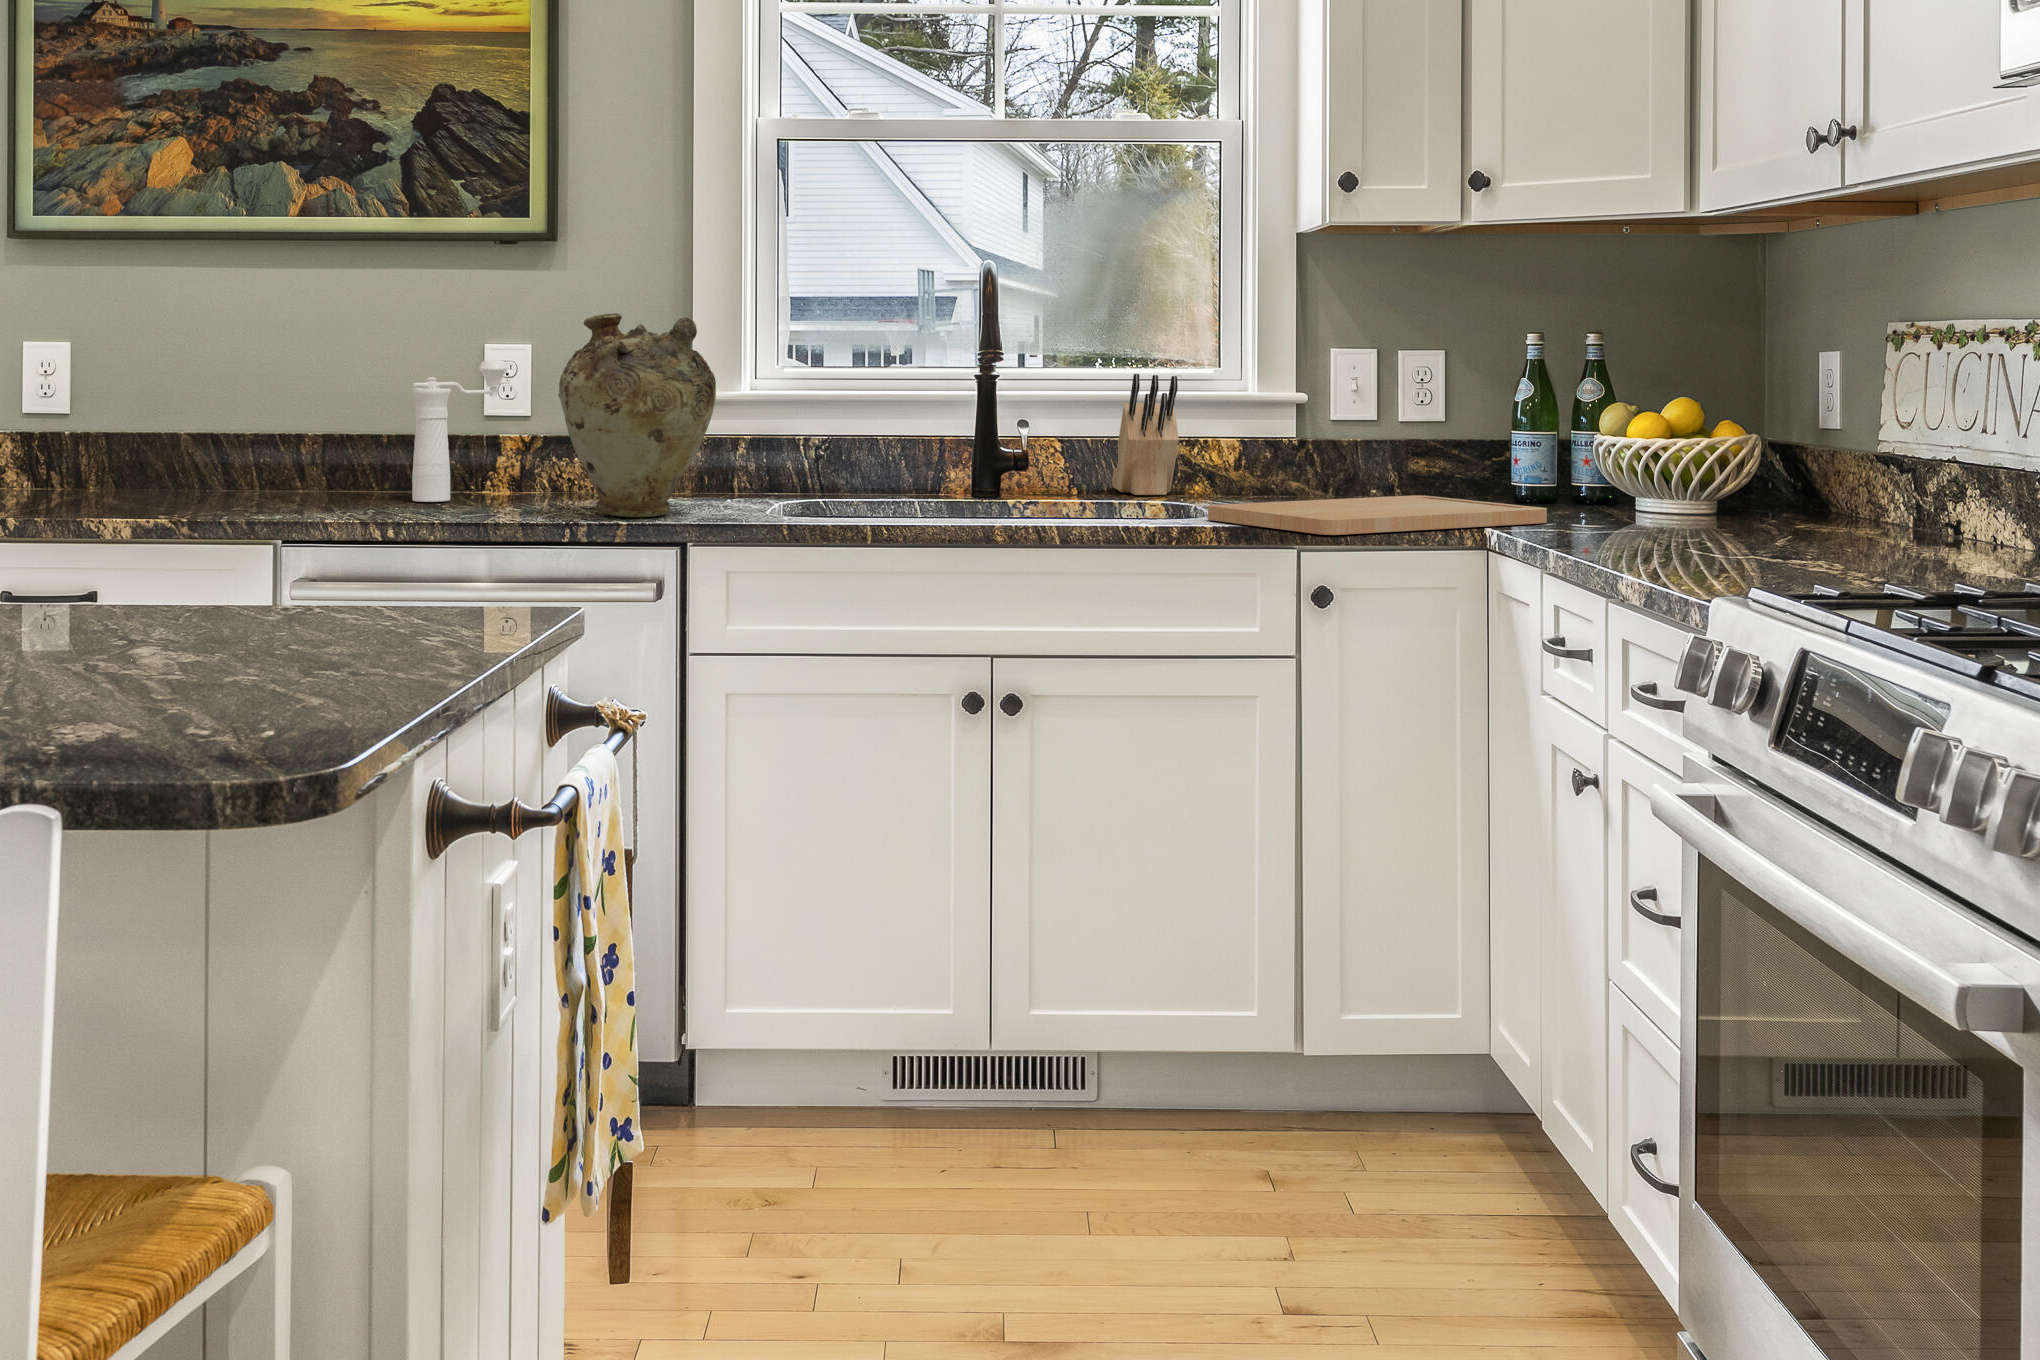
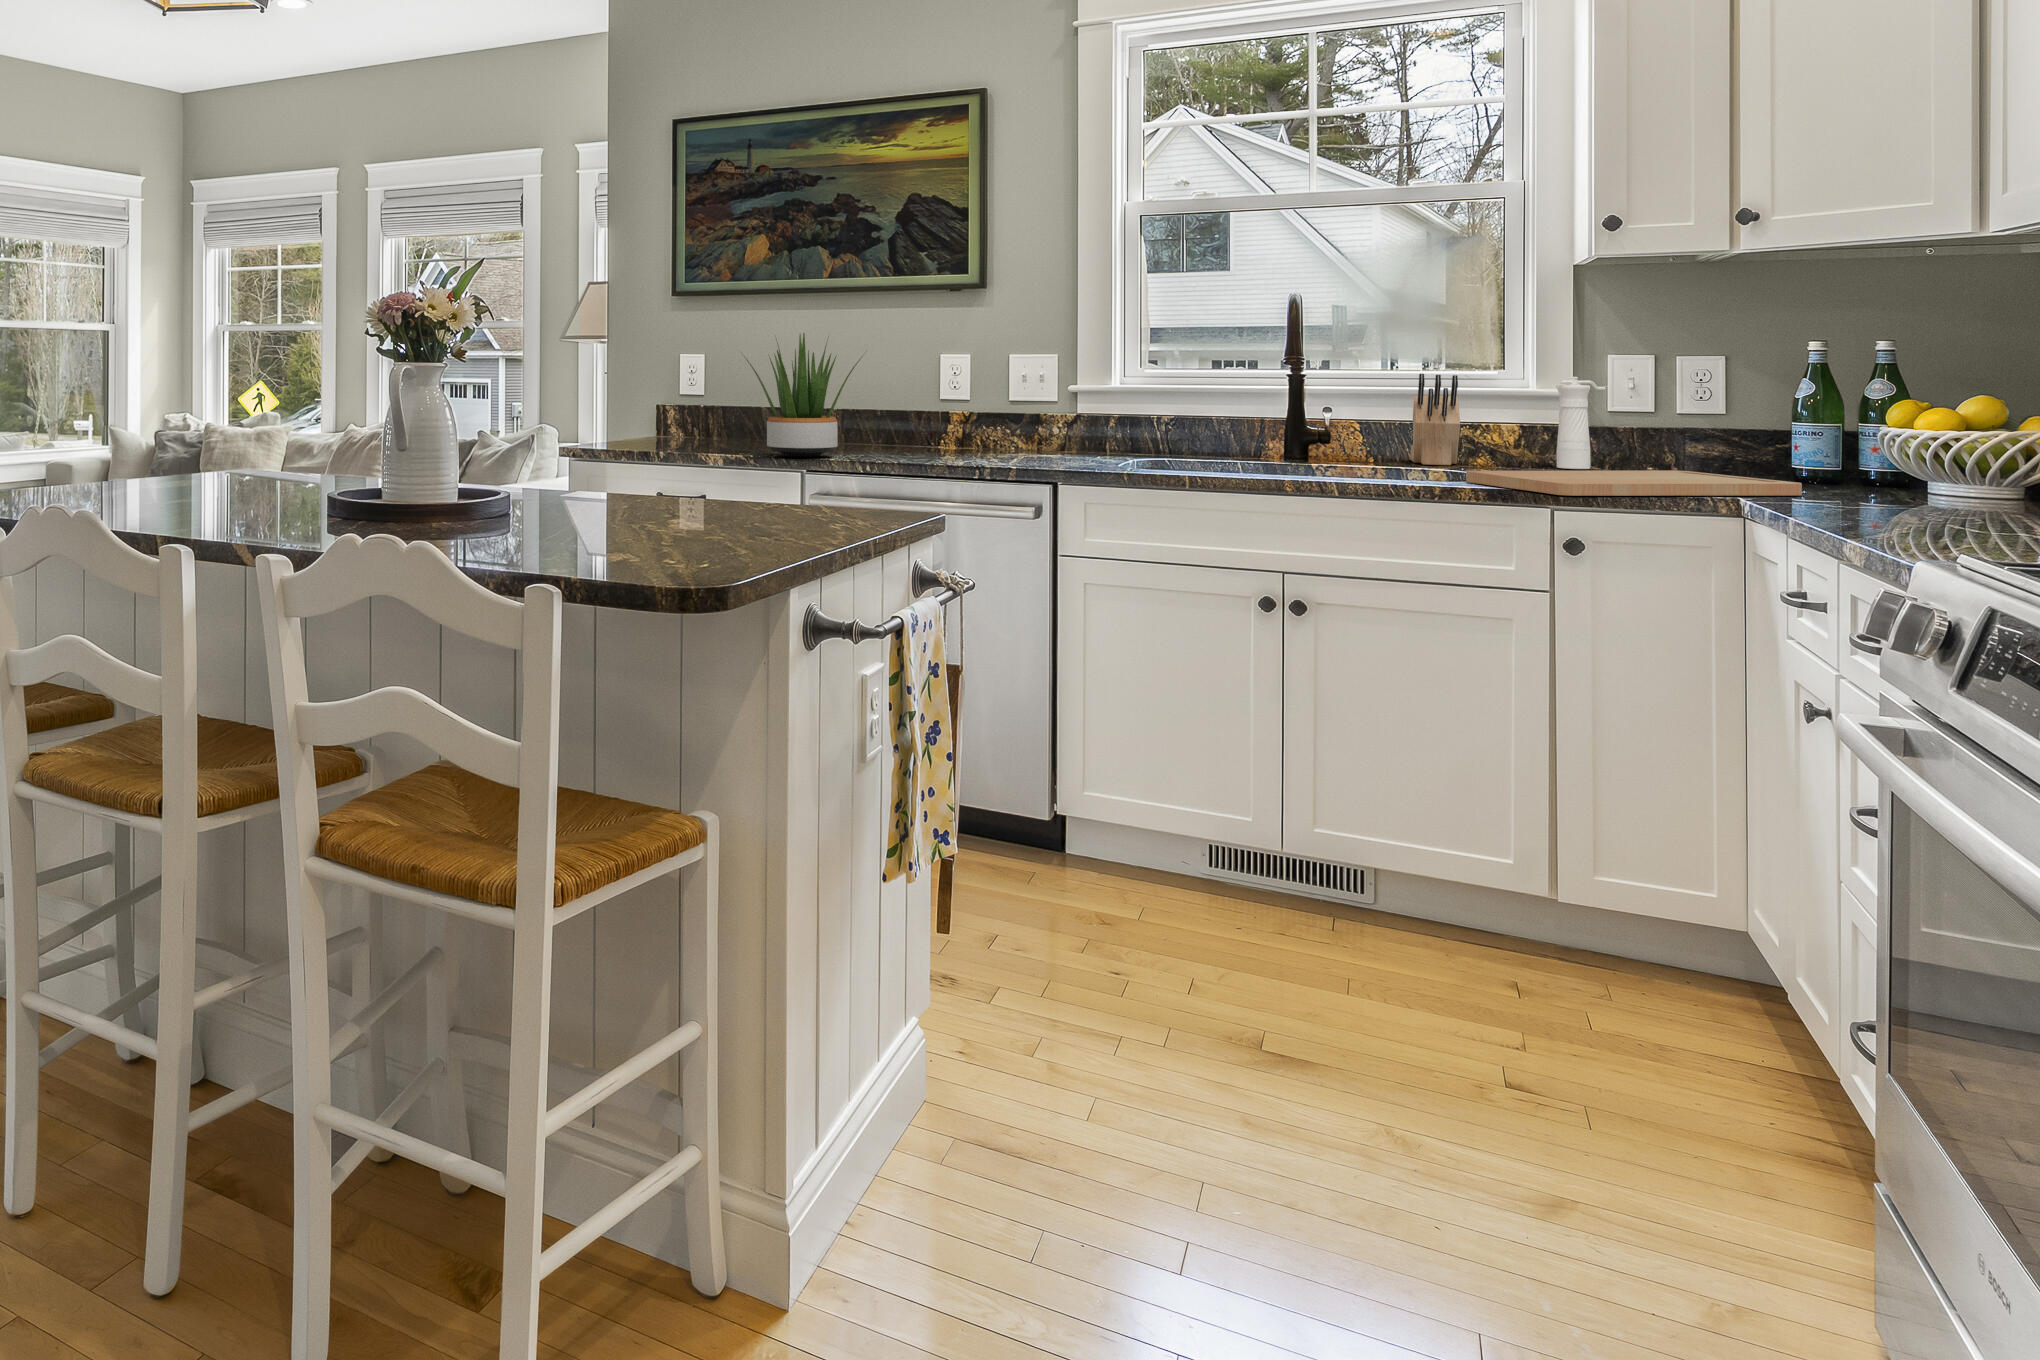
potted plant: none [173,312,395,515] -> present [744,333,863,457]
vase: present [558,313,716,517] -> none [968,331,1077,465]
pepper mill: present [412,361,508,502] -> present [1556,377,1606,469]

